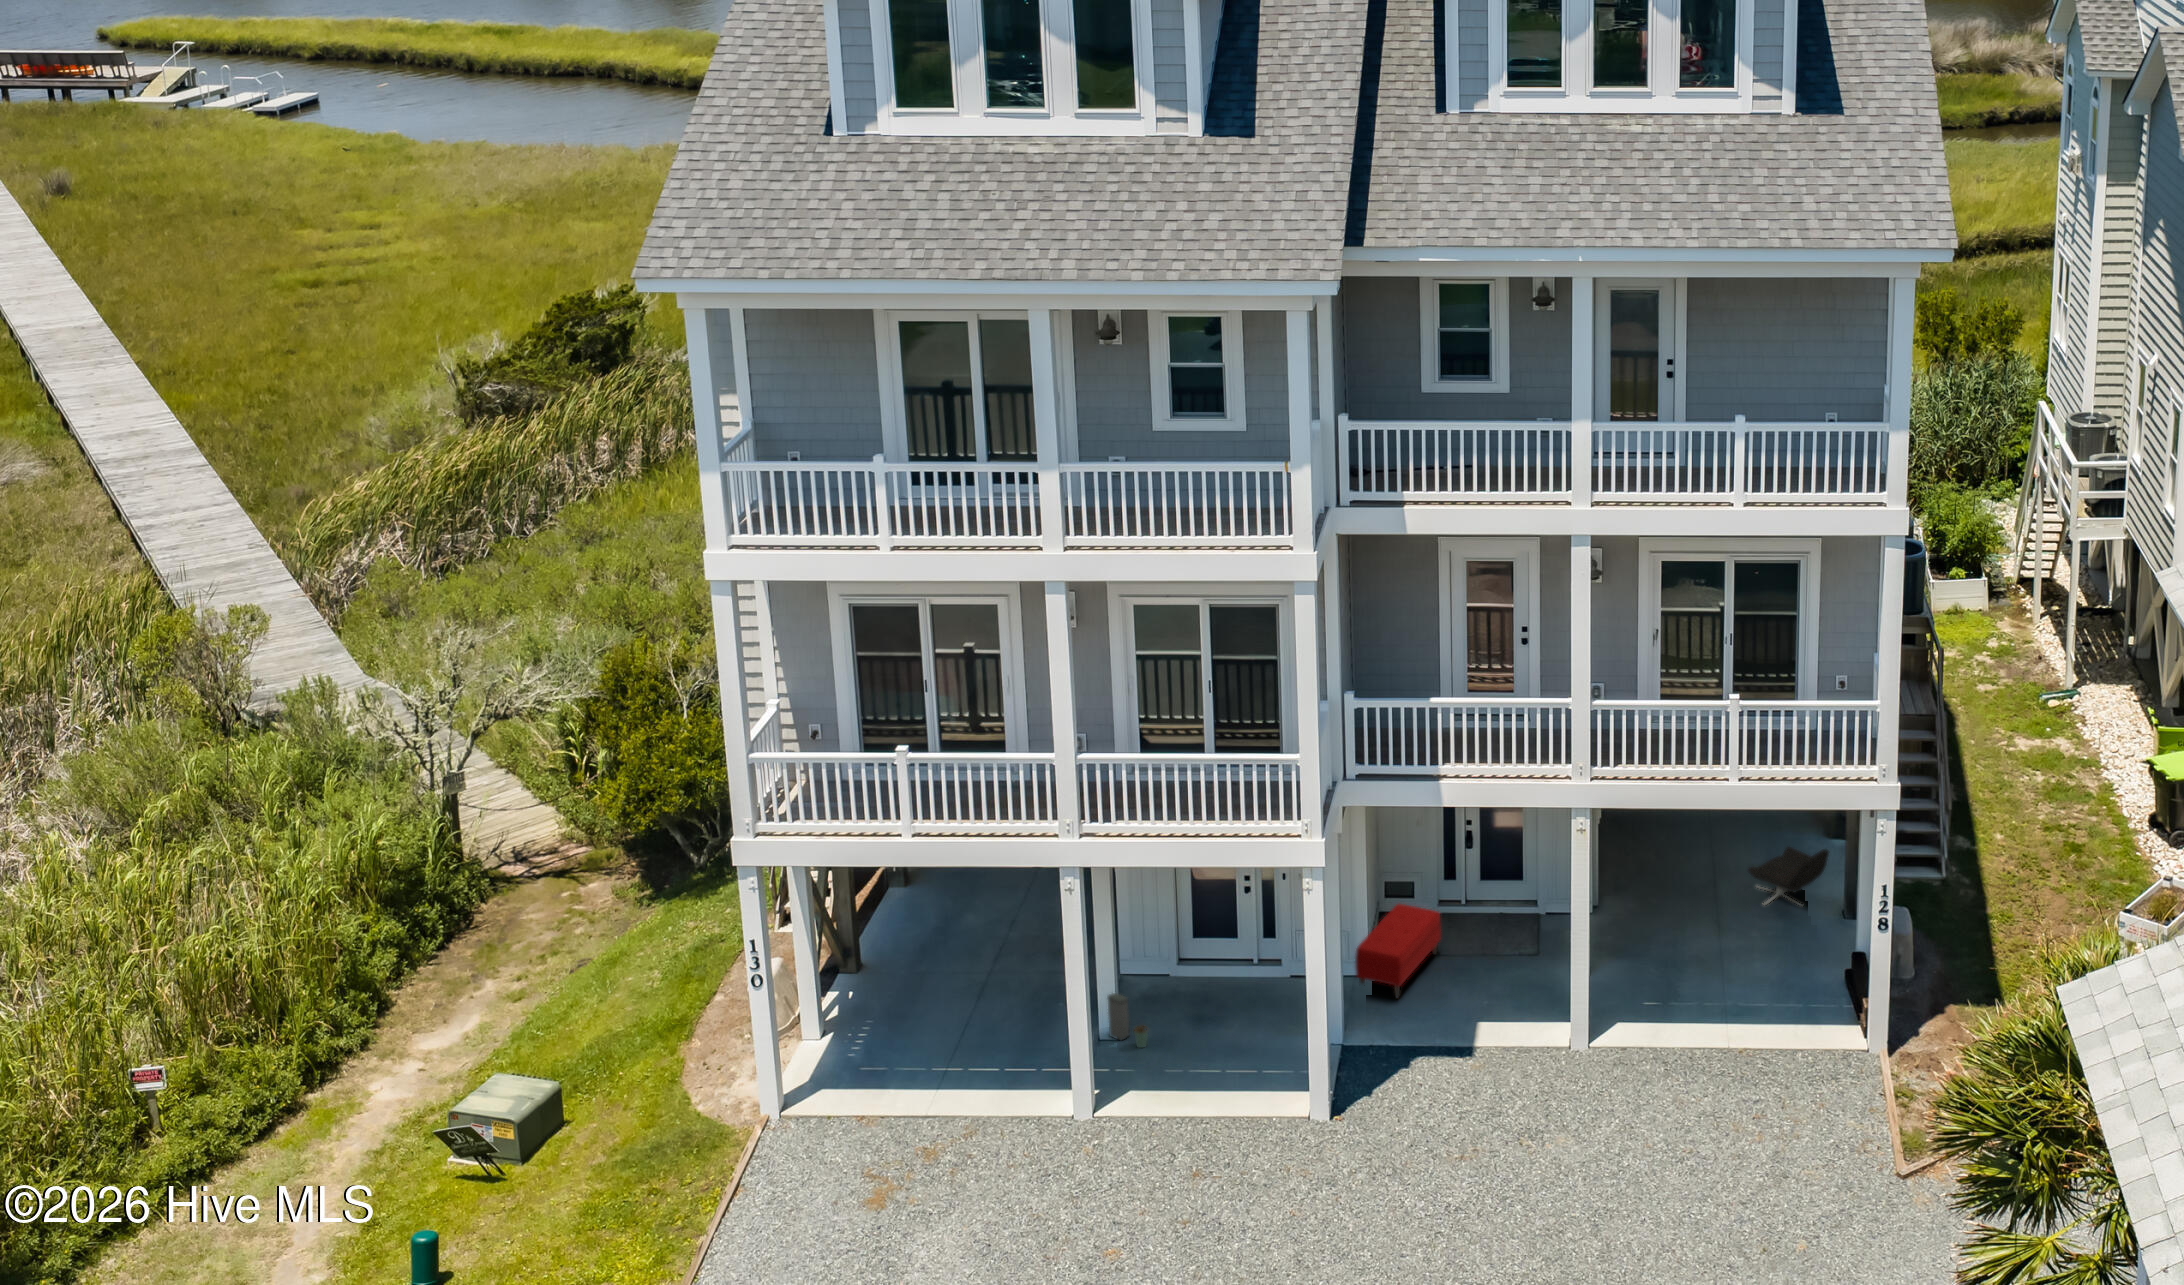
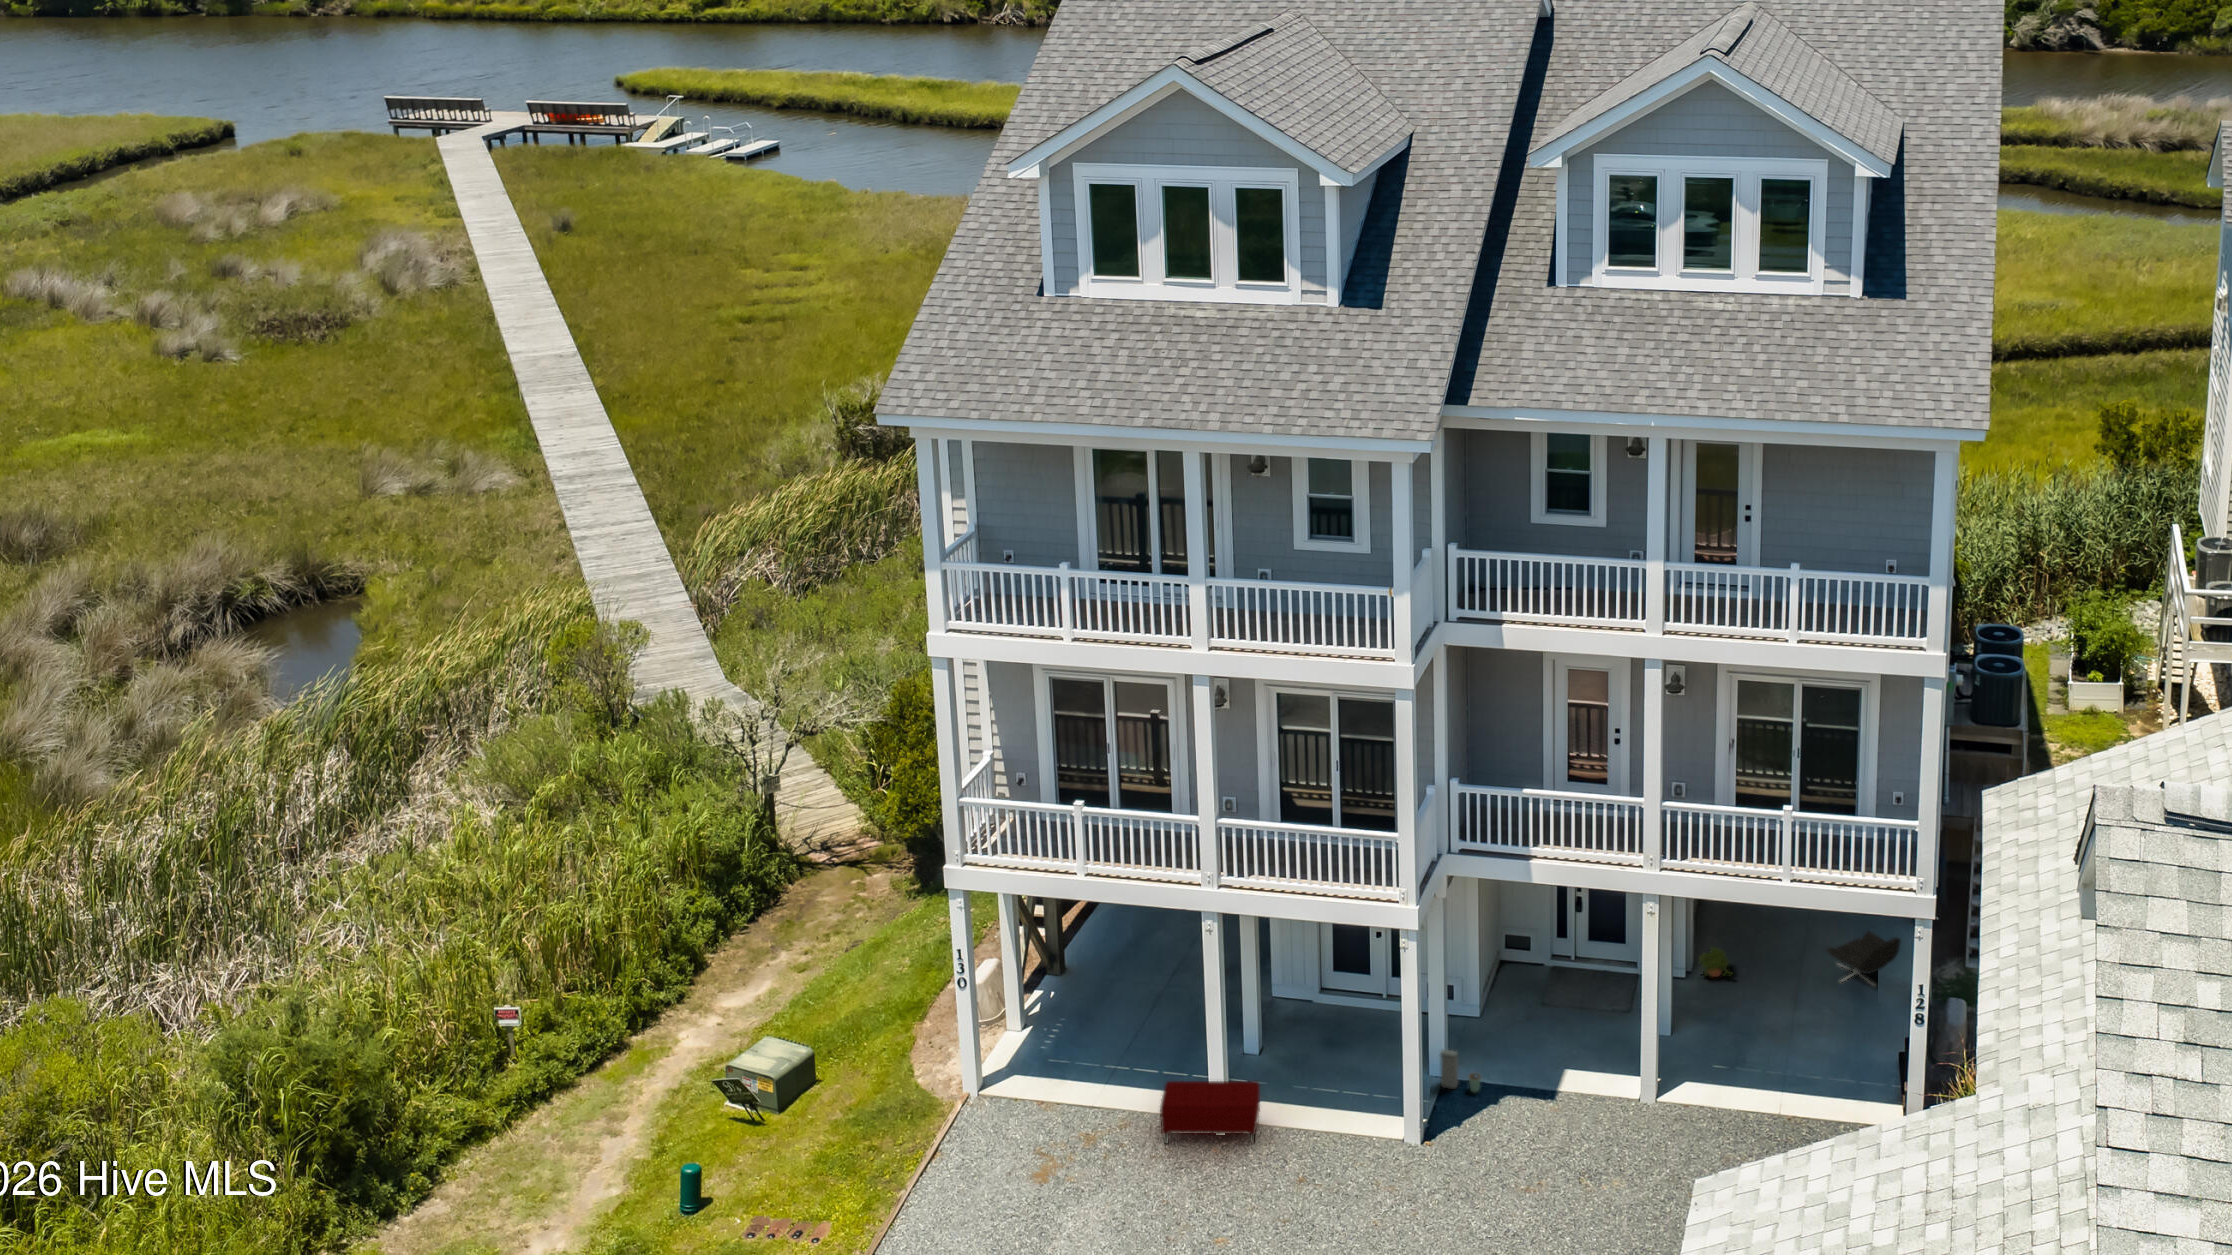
potted plant: none [1599,876,1647,913] -> present [1699,948,1732,977]
bench: present [1355,904,1441,998] -> present [1160,1081,1260,1144]
trash can: present [1108,993,1148,1048] -> present [1440,1049,1481,1092]

